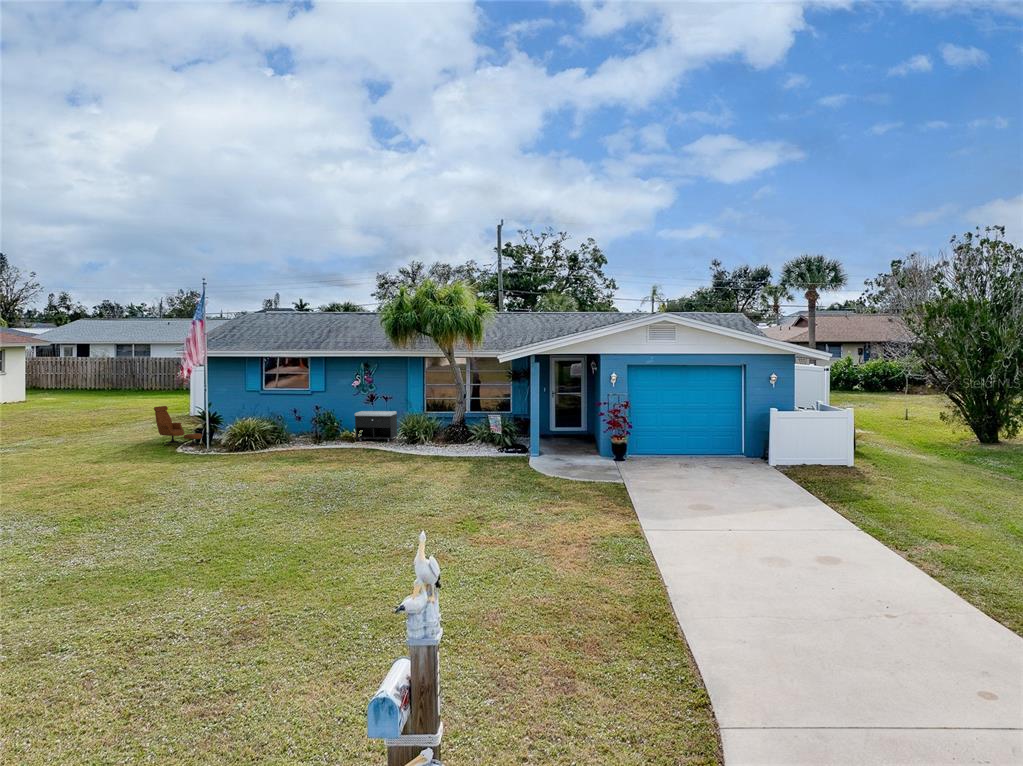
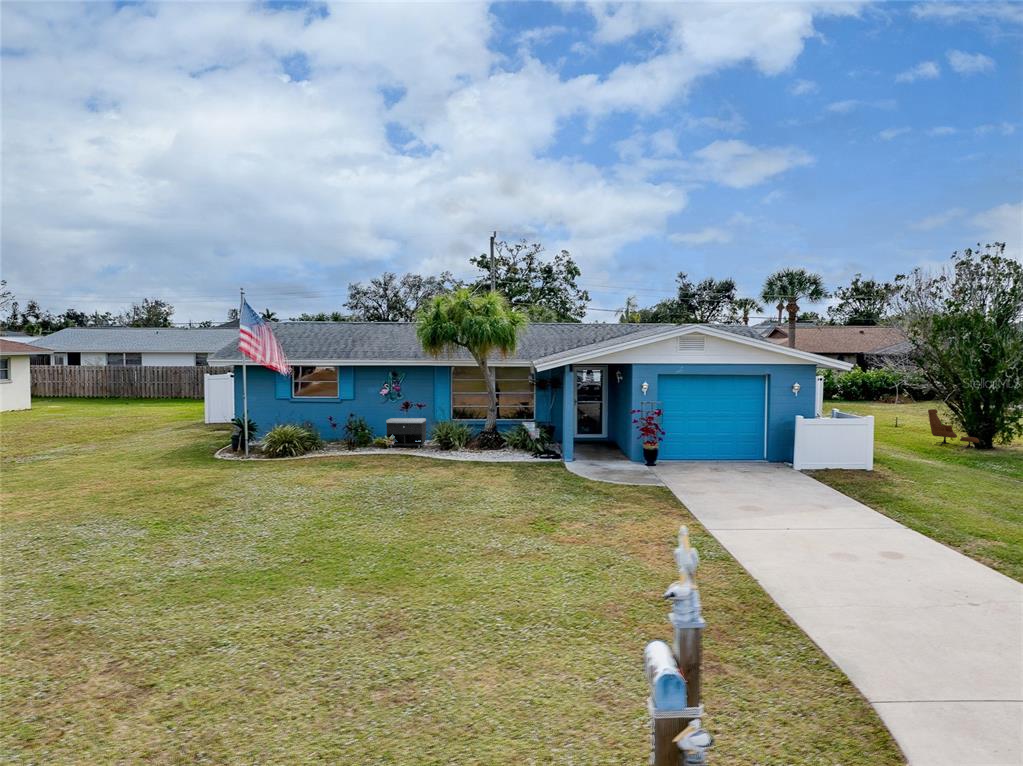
lounge chair: present [154,406,202,446] -> present [928,409,979,447]

